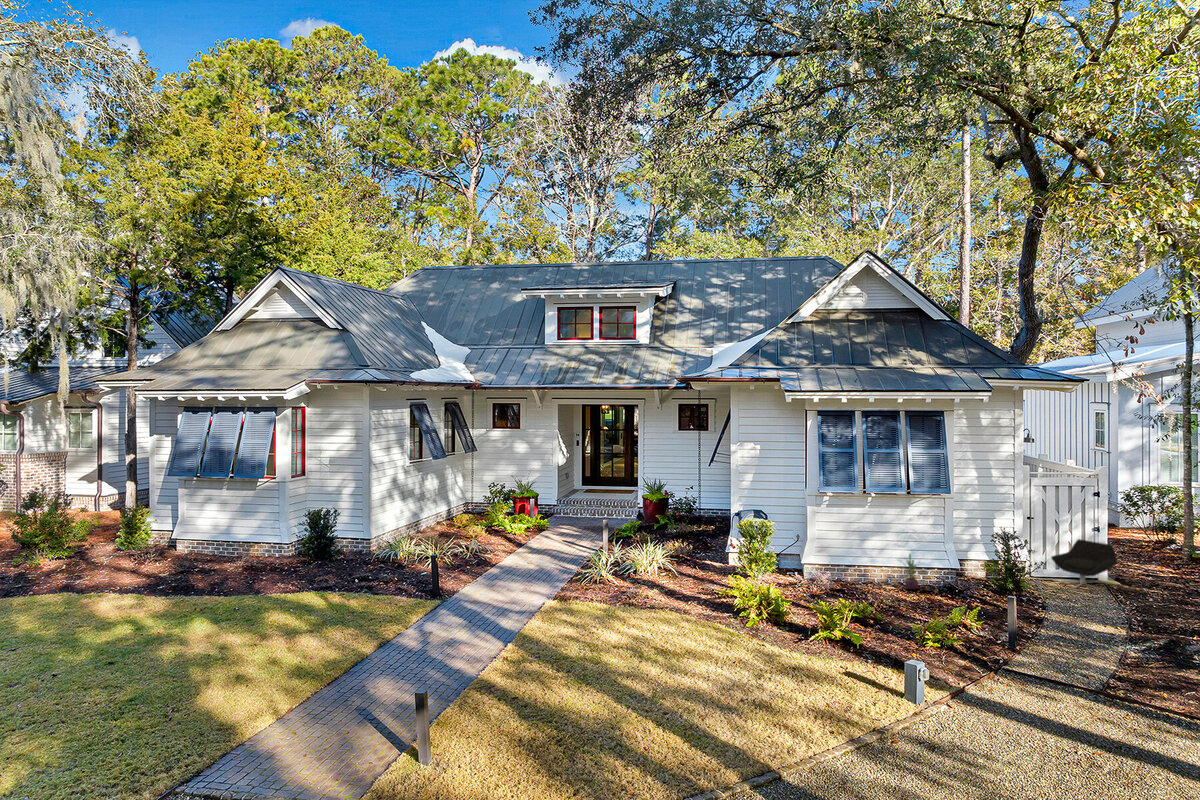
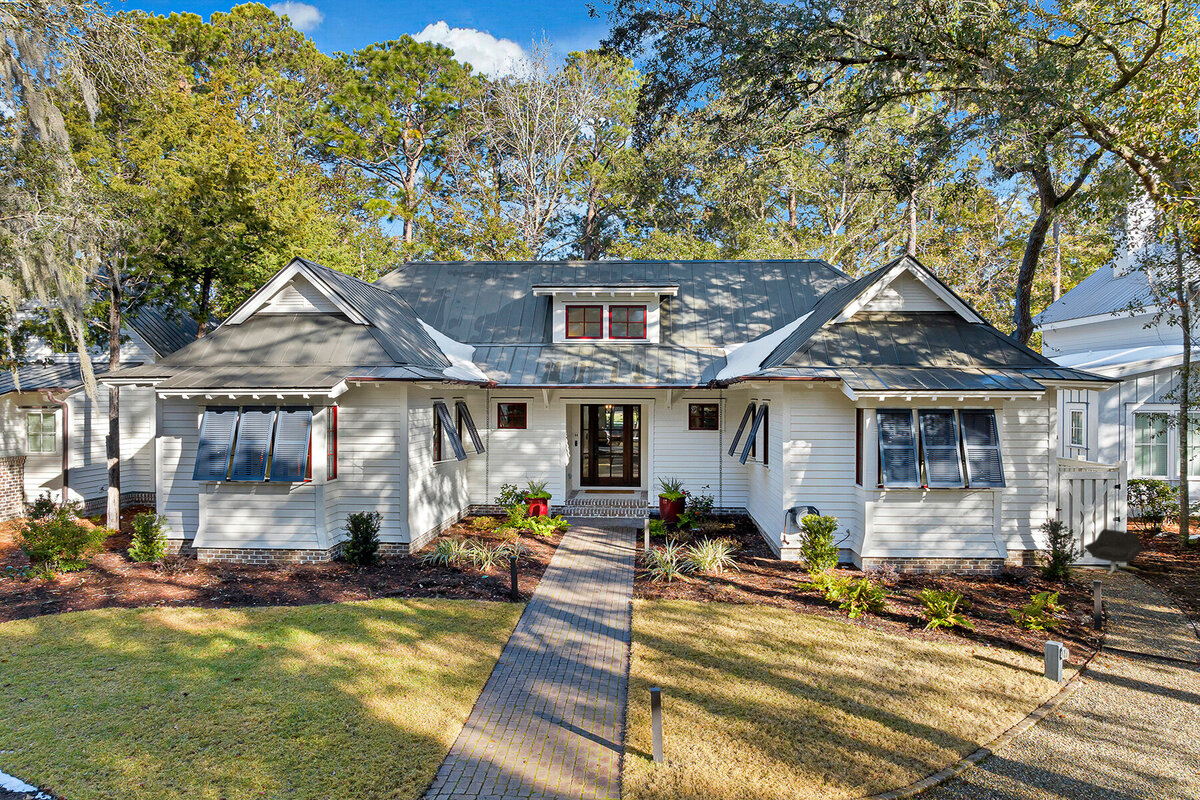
decorative plant: present [905,554,918,590] -> none [955,547,990,582]

